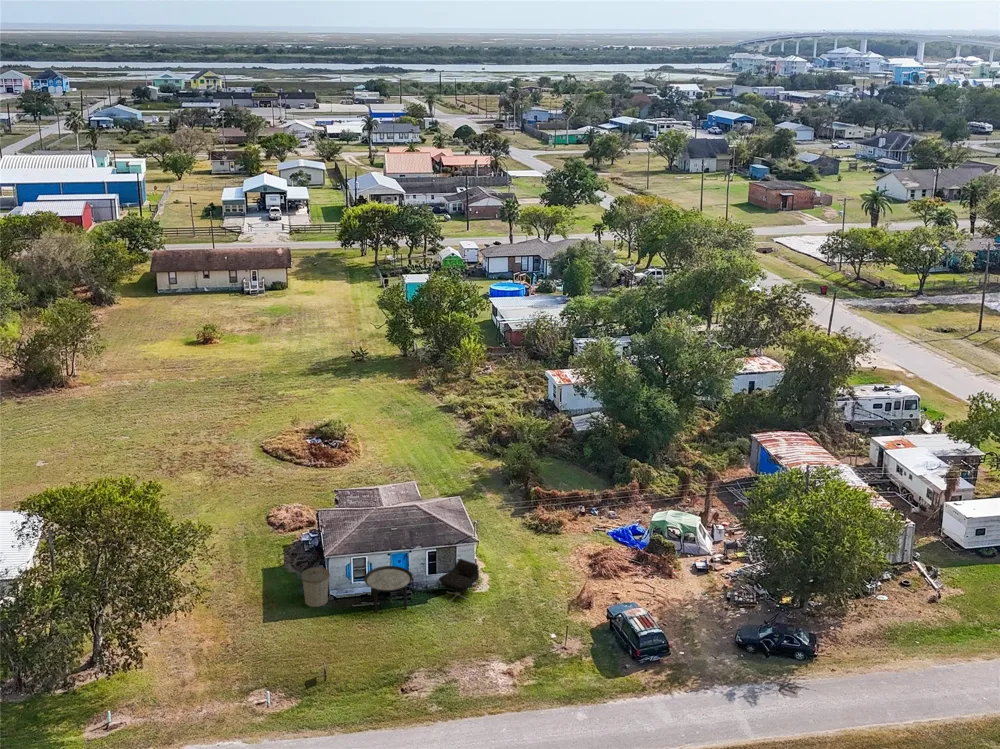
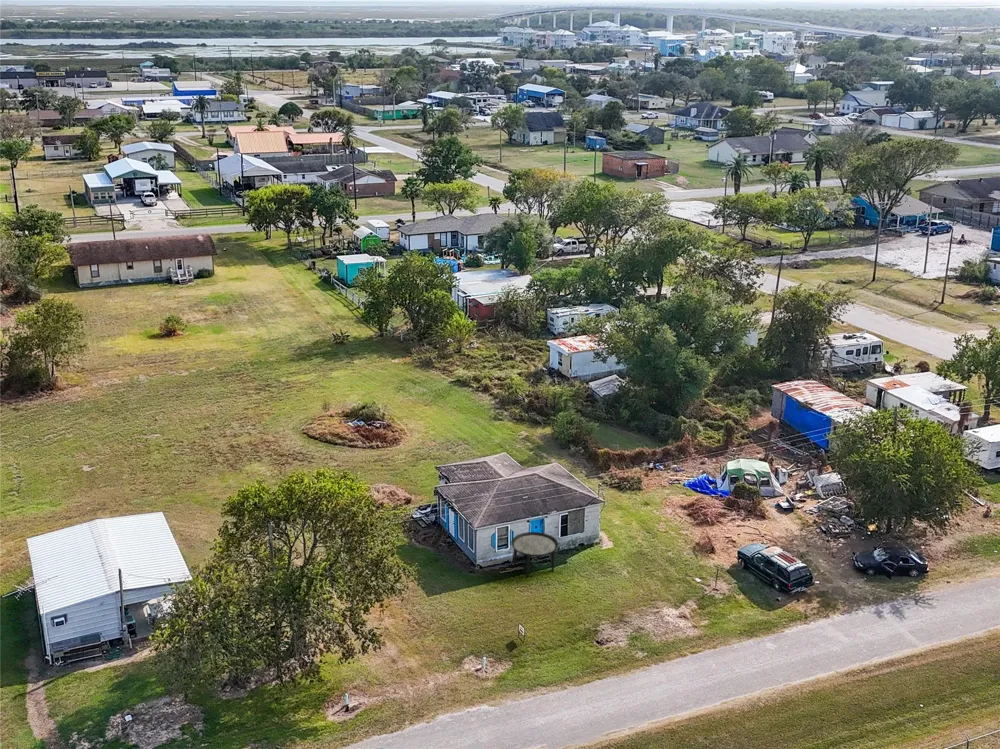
lounge chair: present [439,559,479,602] -> none [575,519,611,561]
trash can: present [301,567,330,607] -> none [451,540,479,579]

